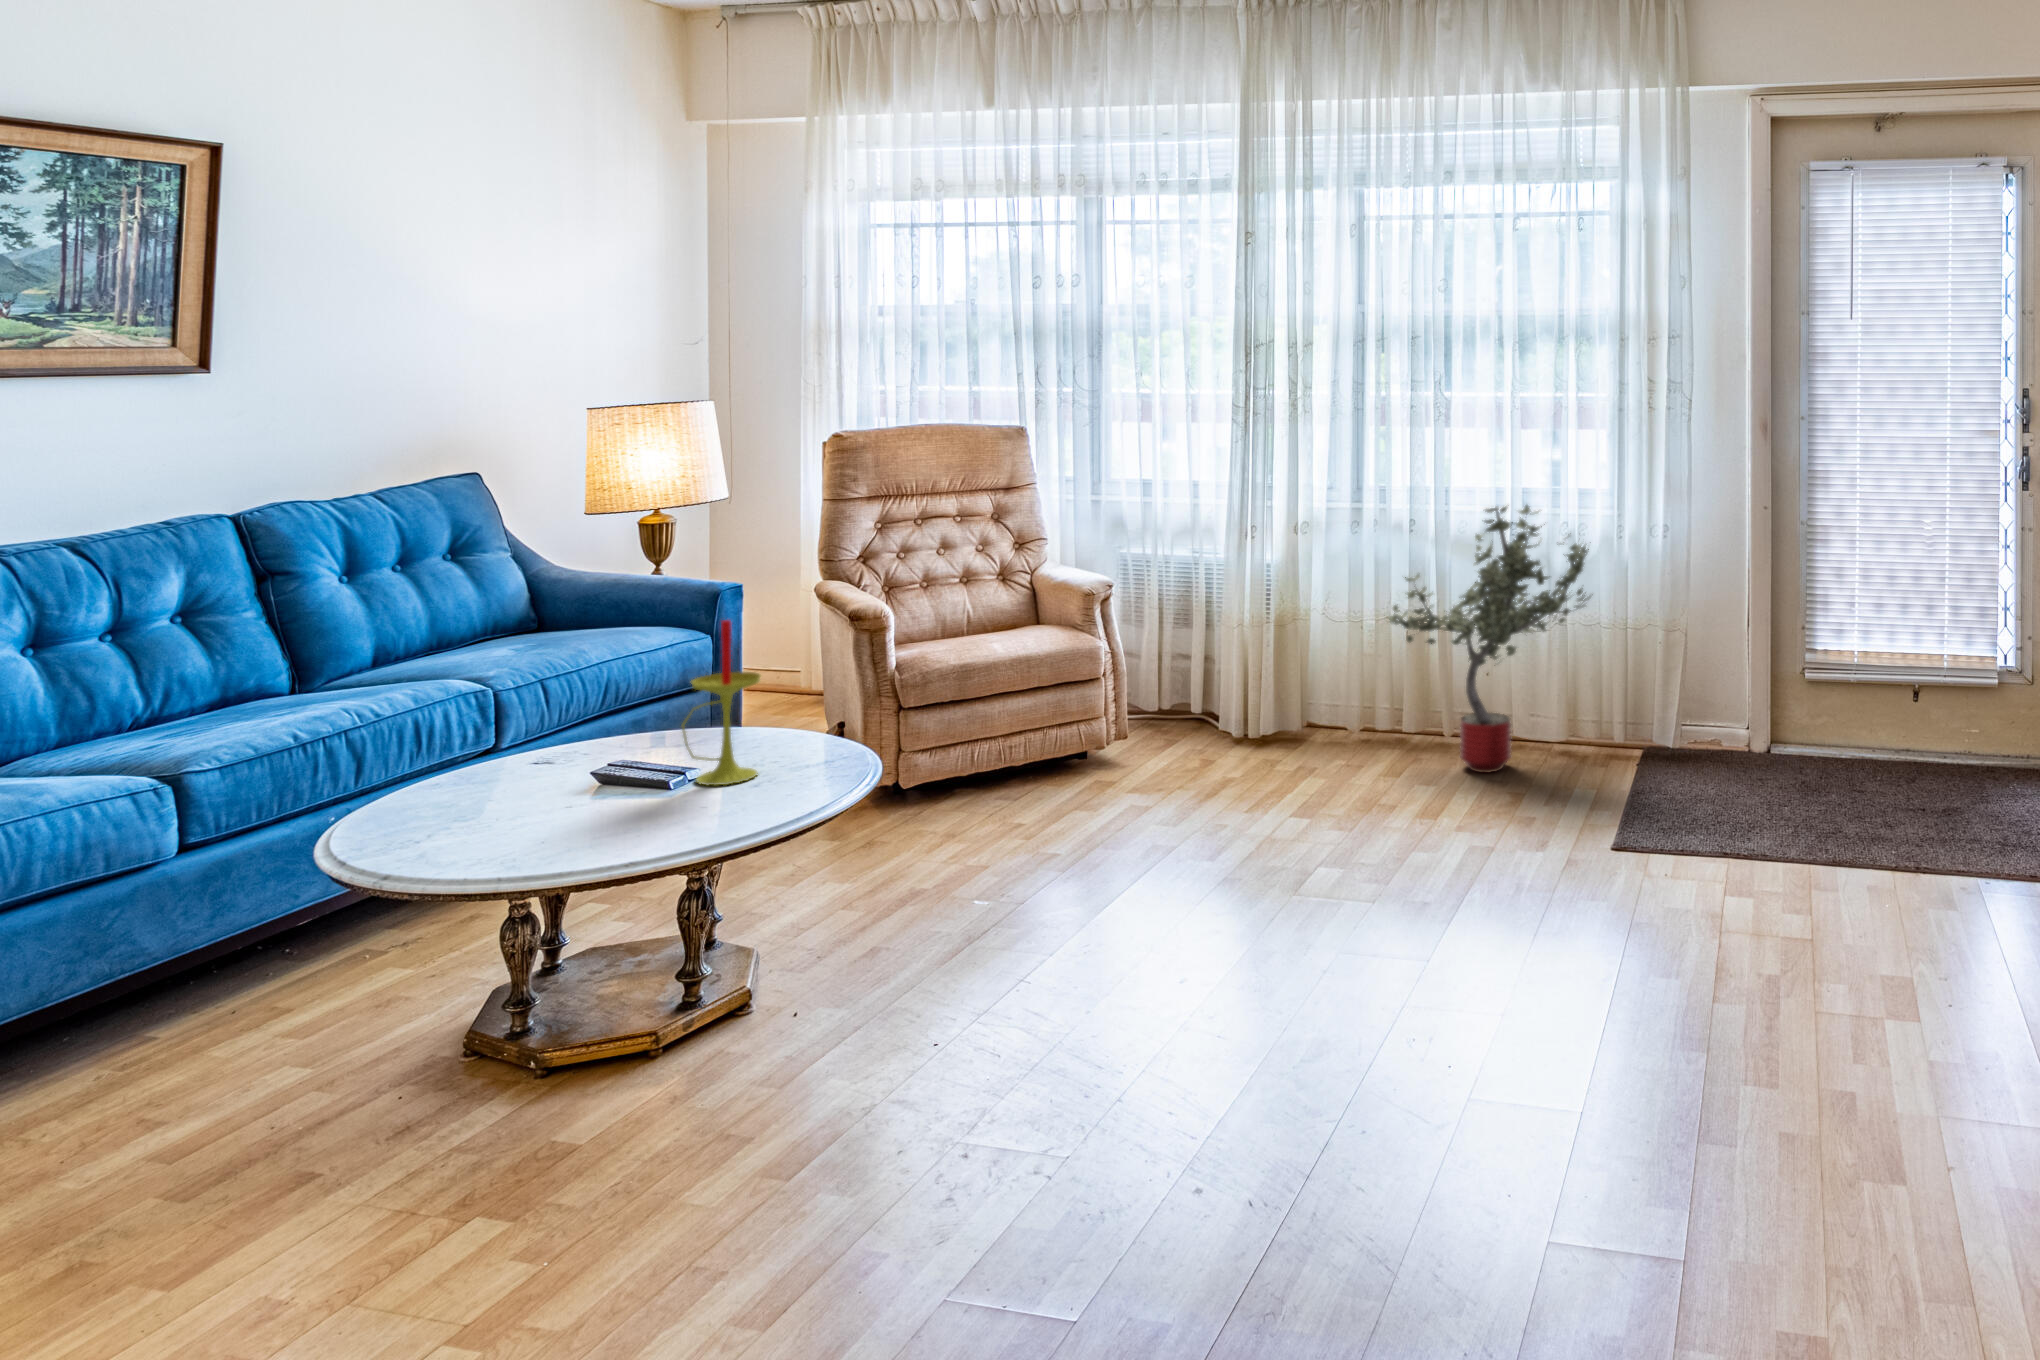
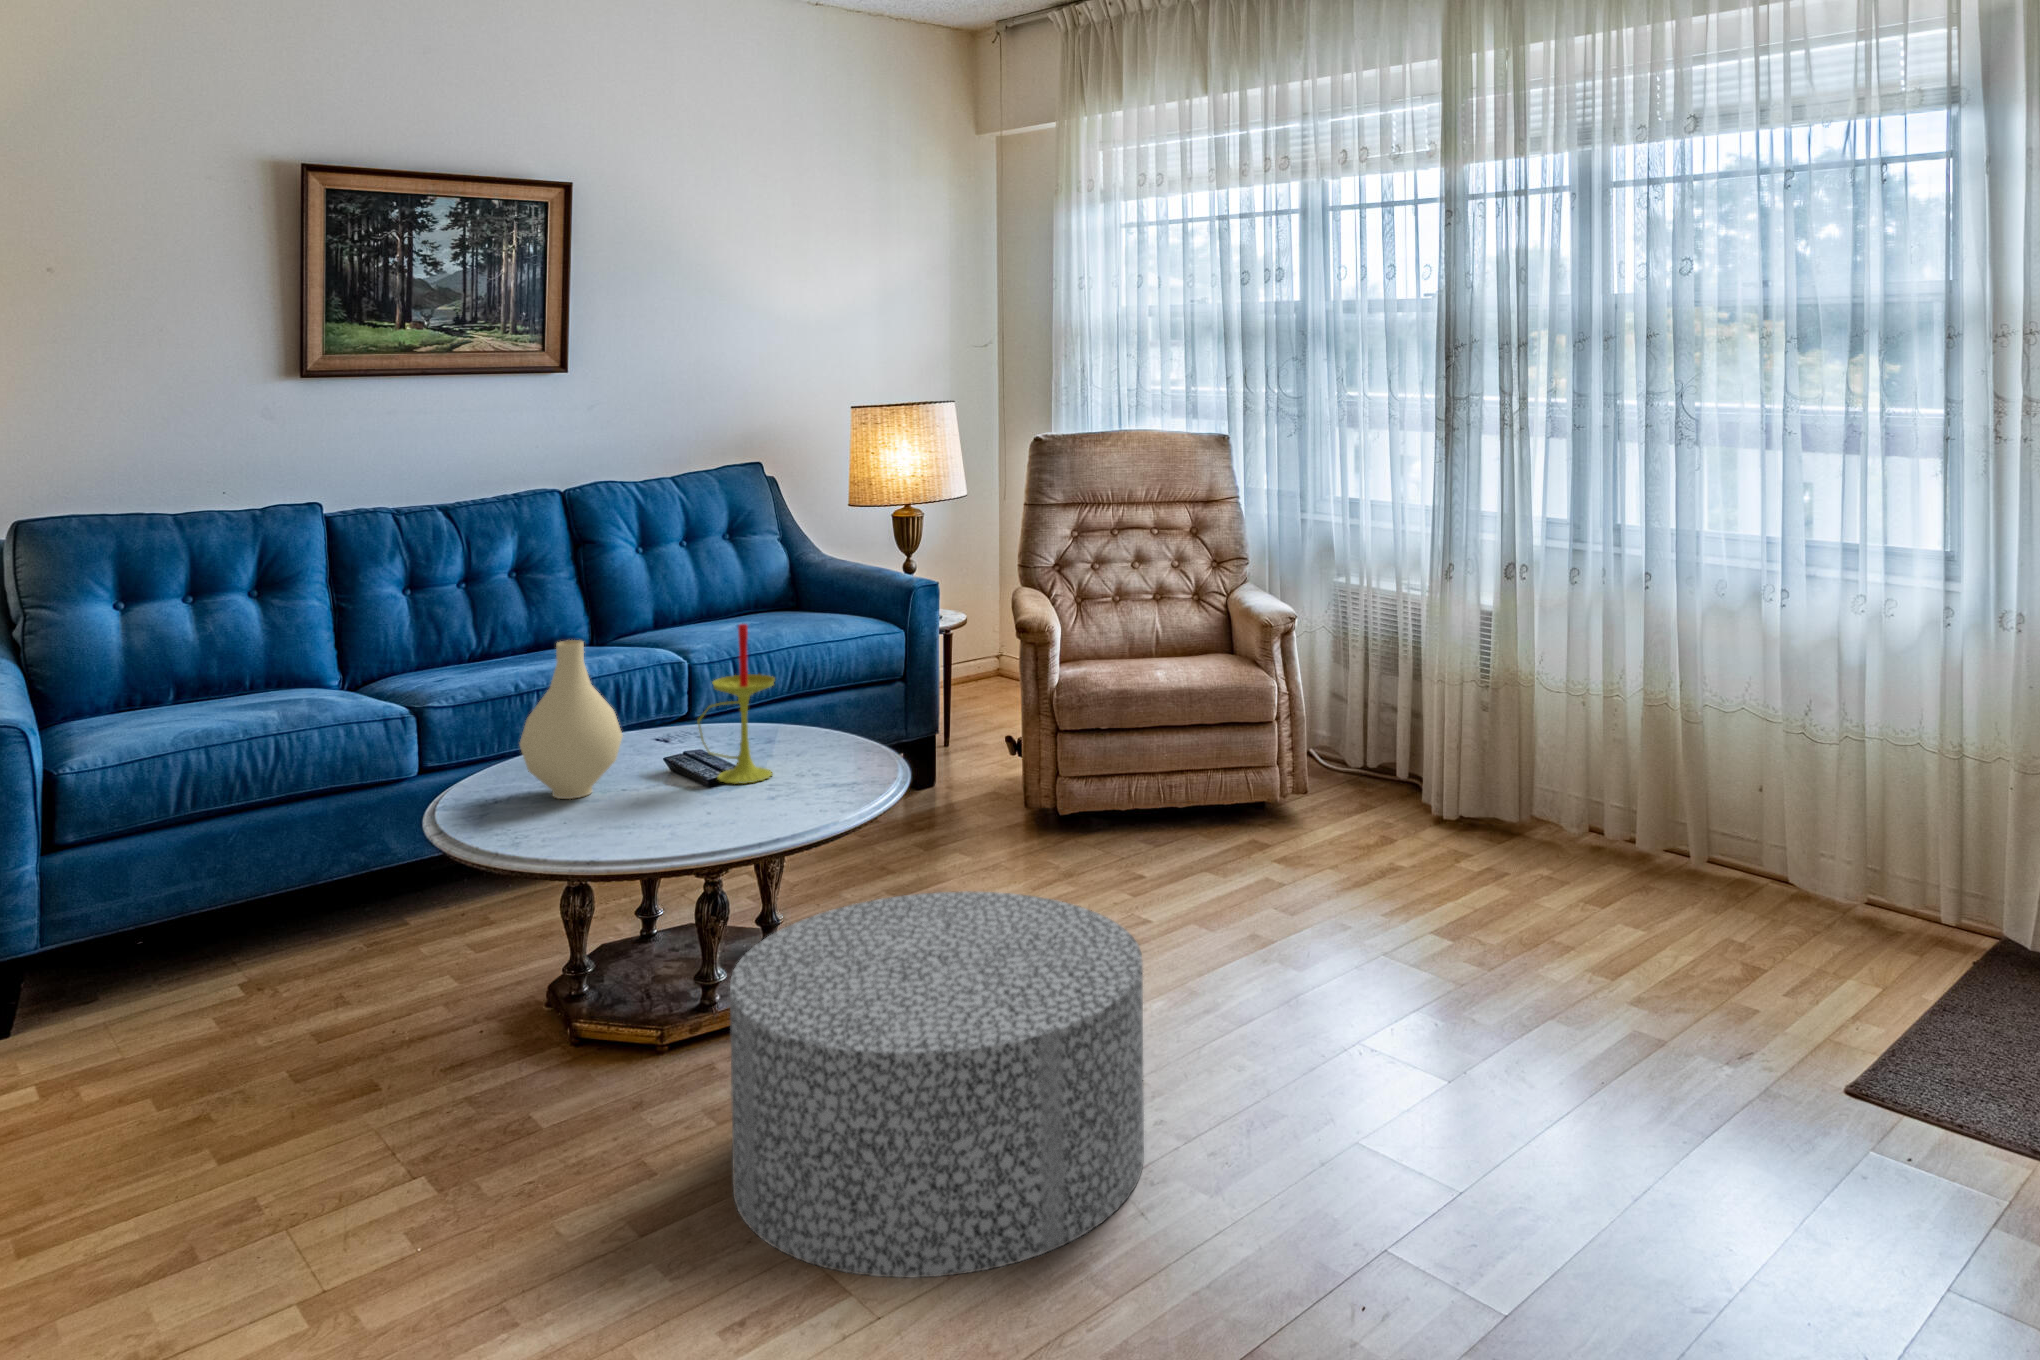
potted tree: present [1389,505,1590,773] -> none [1587,557,1842,906]
vase: none [473,653,599,829] -> present [520,640,623,799]
ottoman: none [896,829,1280,1170] -> present [730,891,1144,1278]

